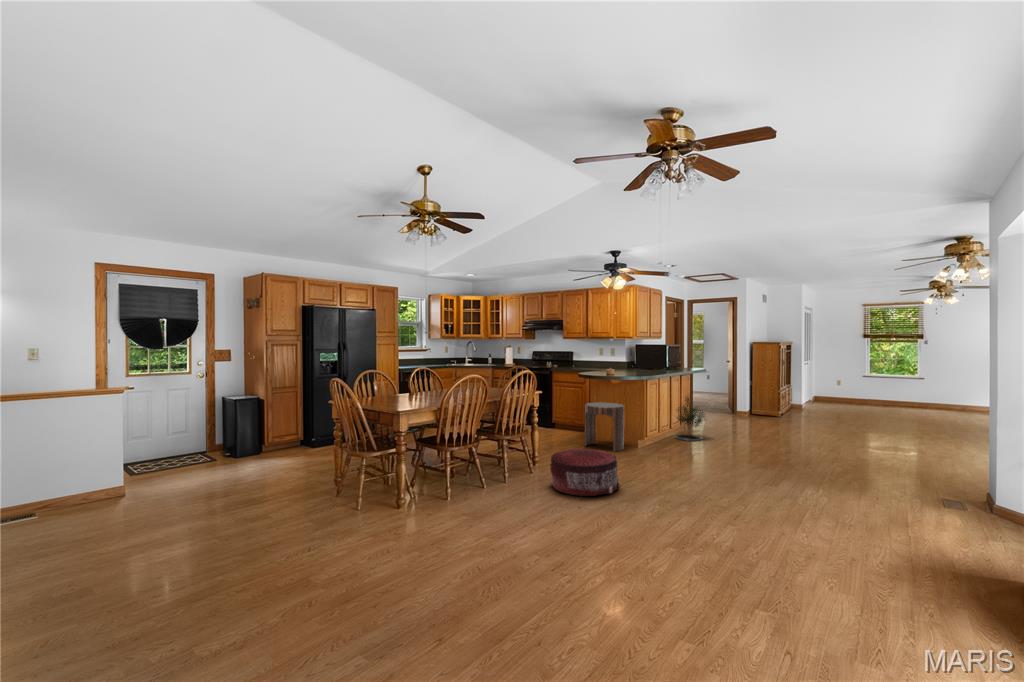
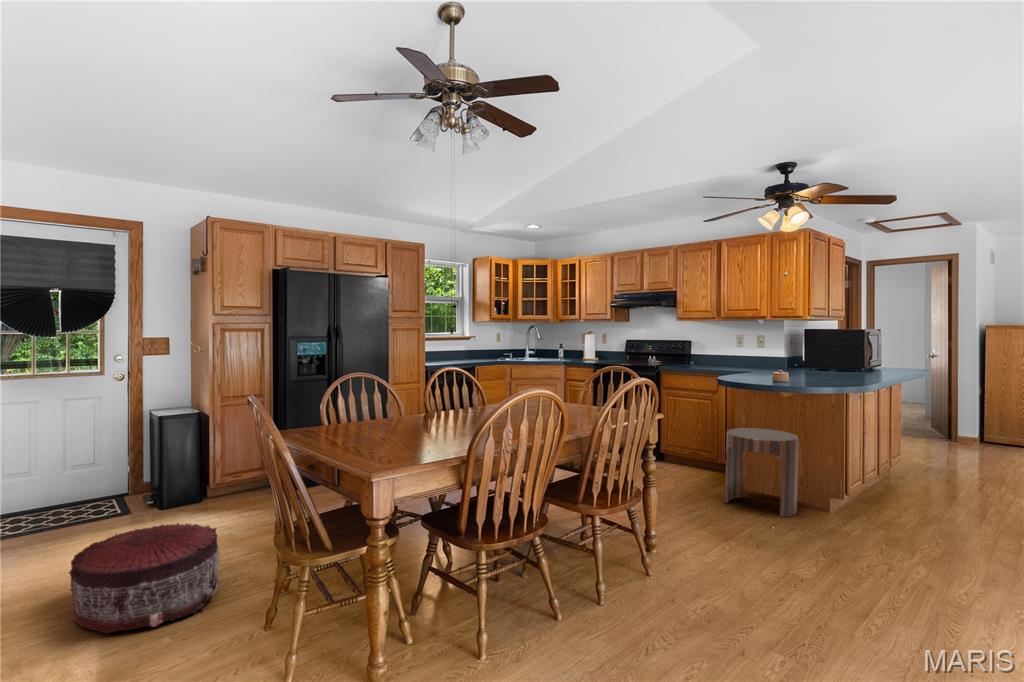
potted tree: present [675,398,703,441] -> none [875,412,941,497]
pouf: present [550,448,619,496] -> present [69,523,219,633]

